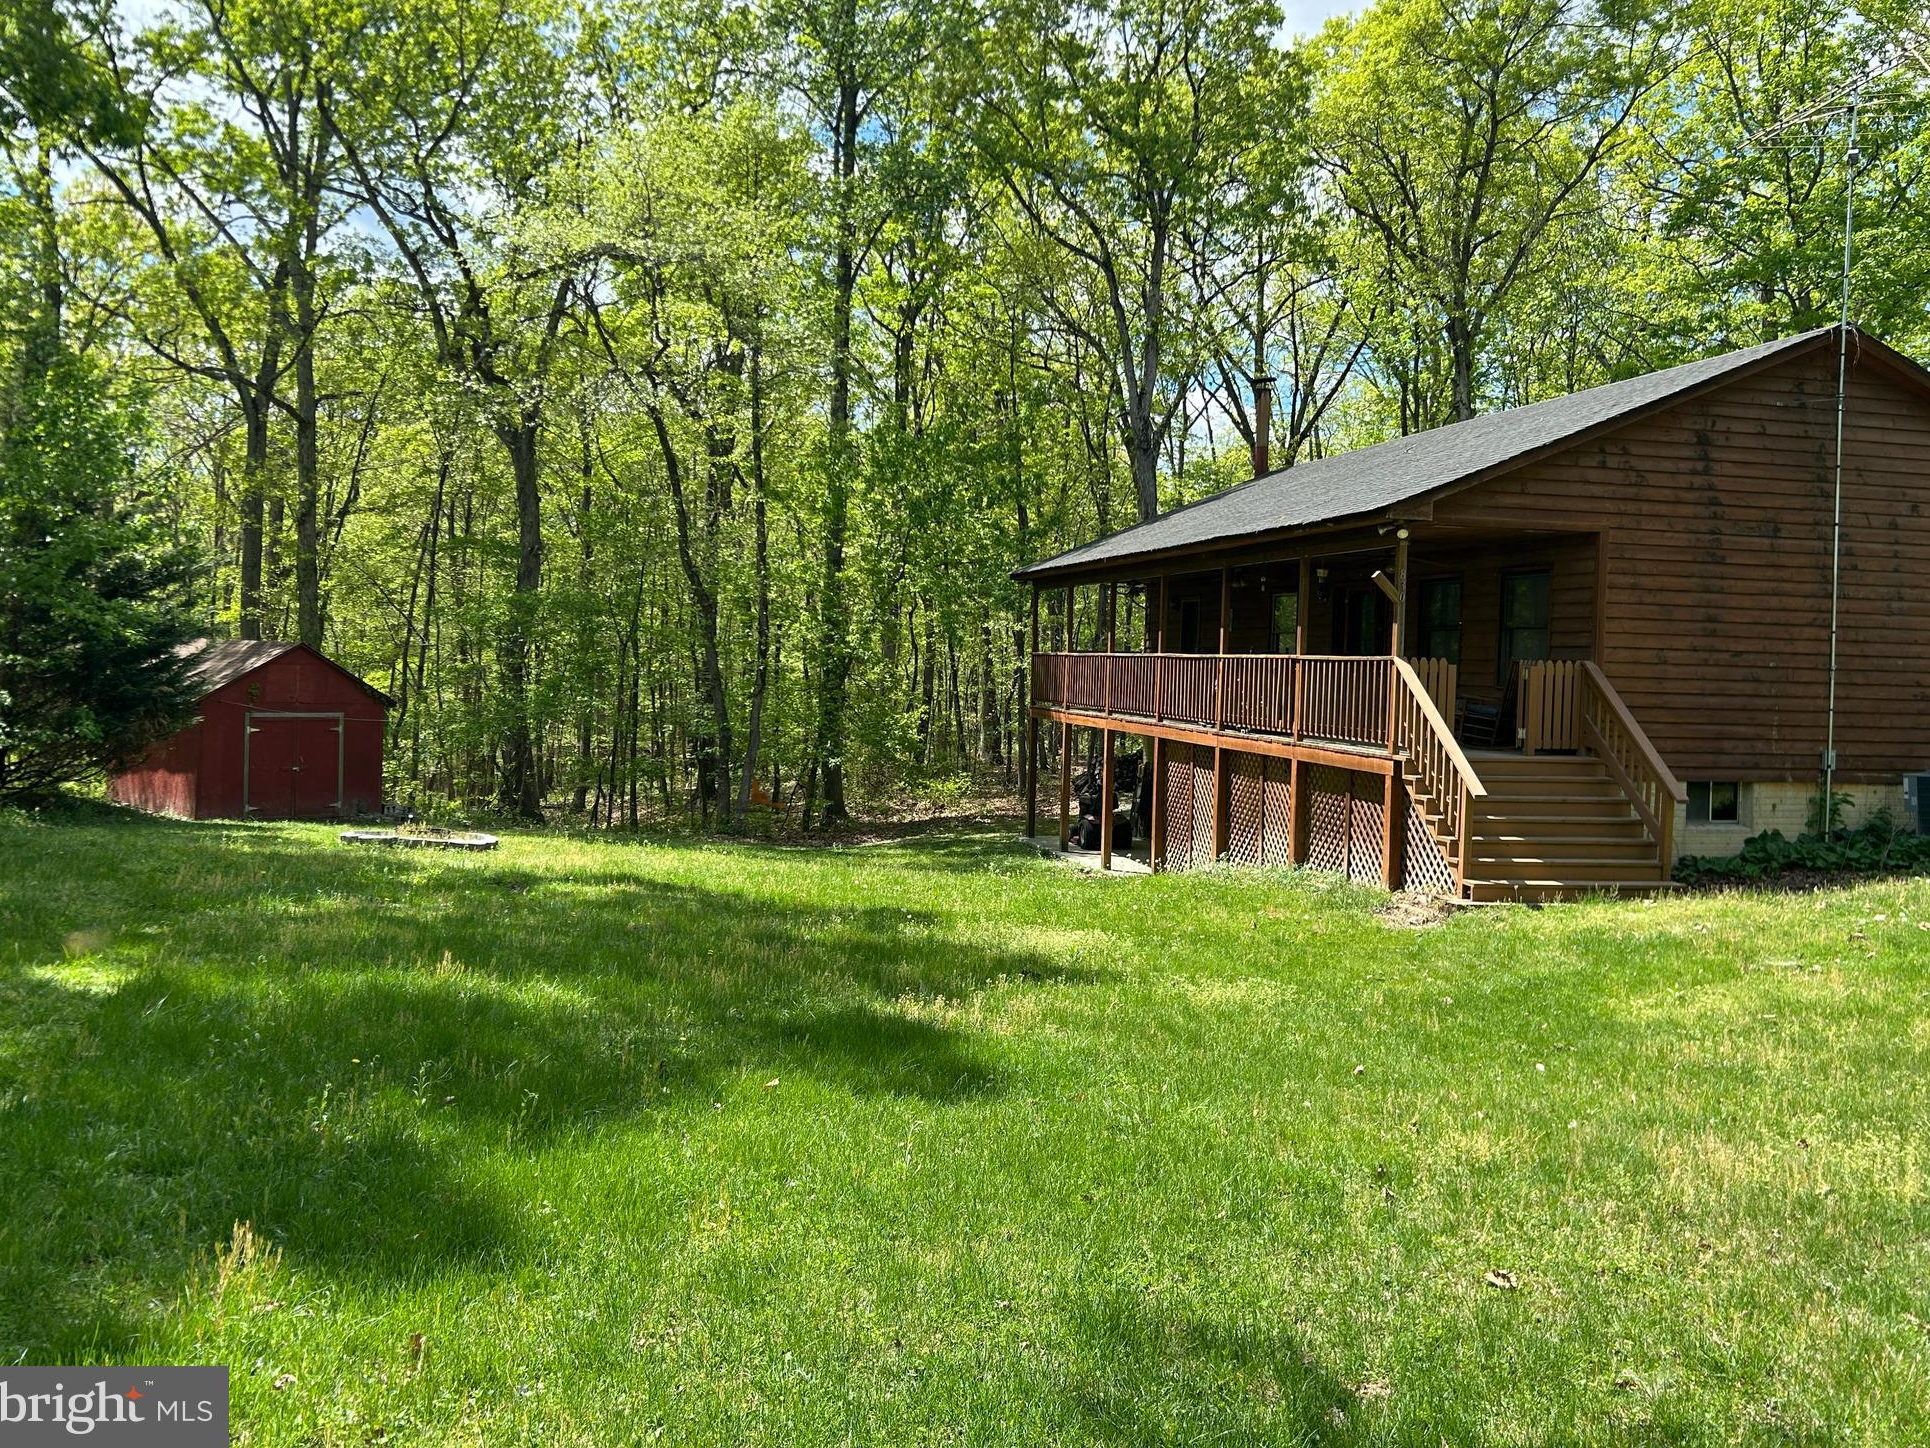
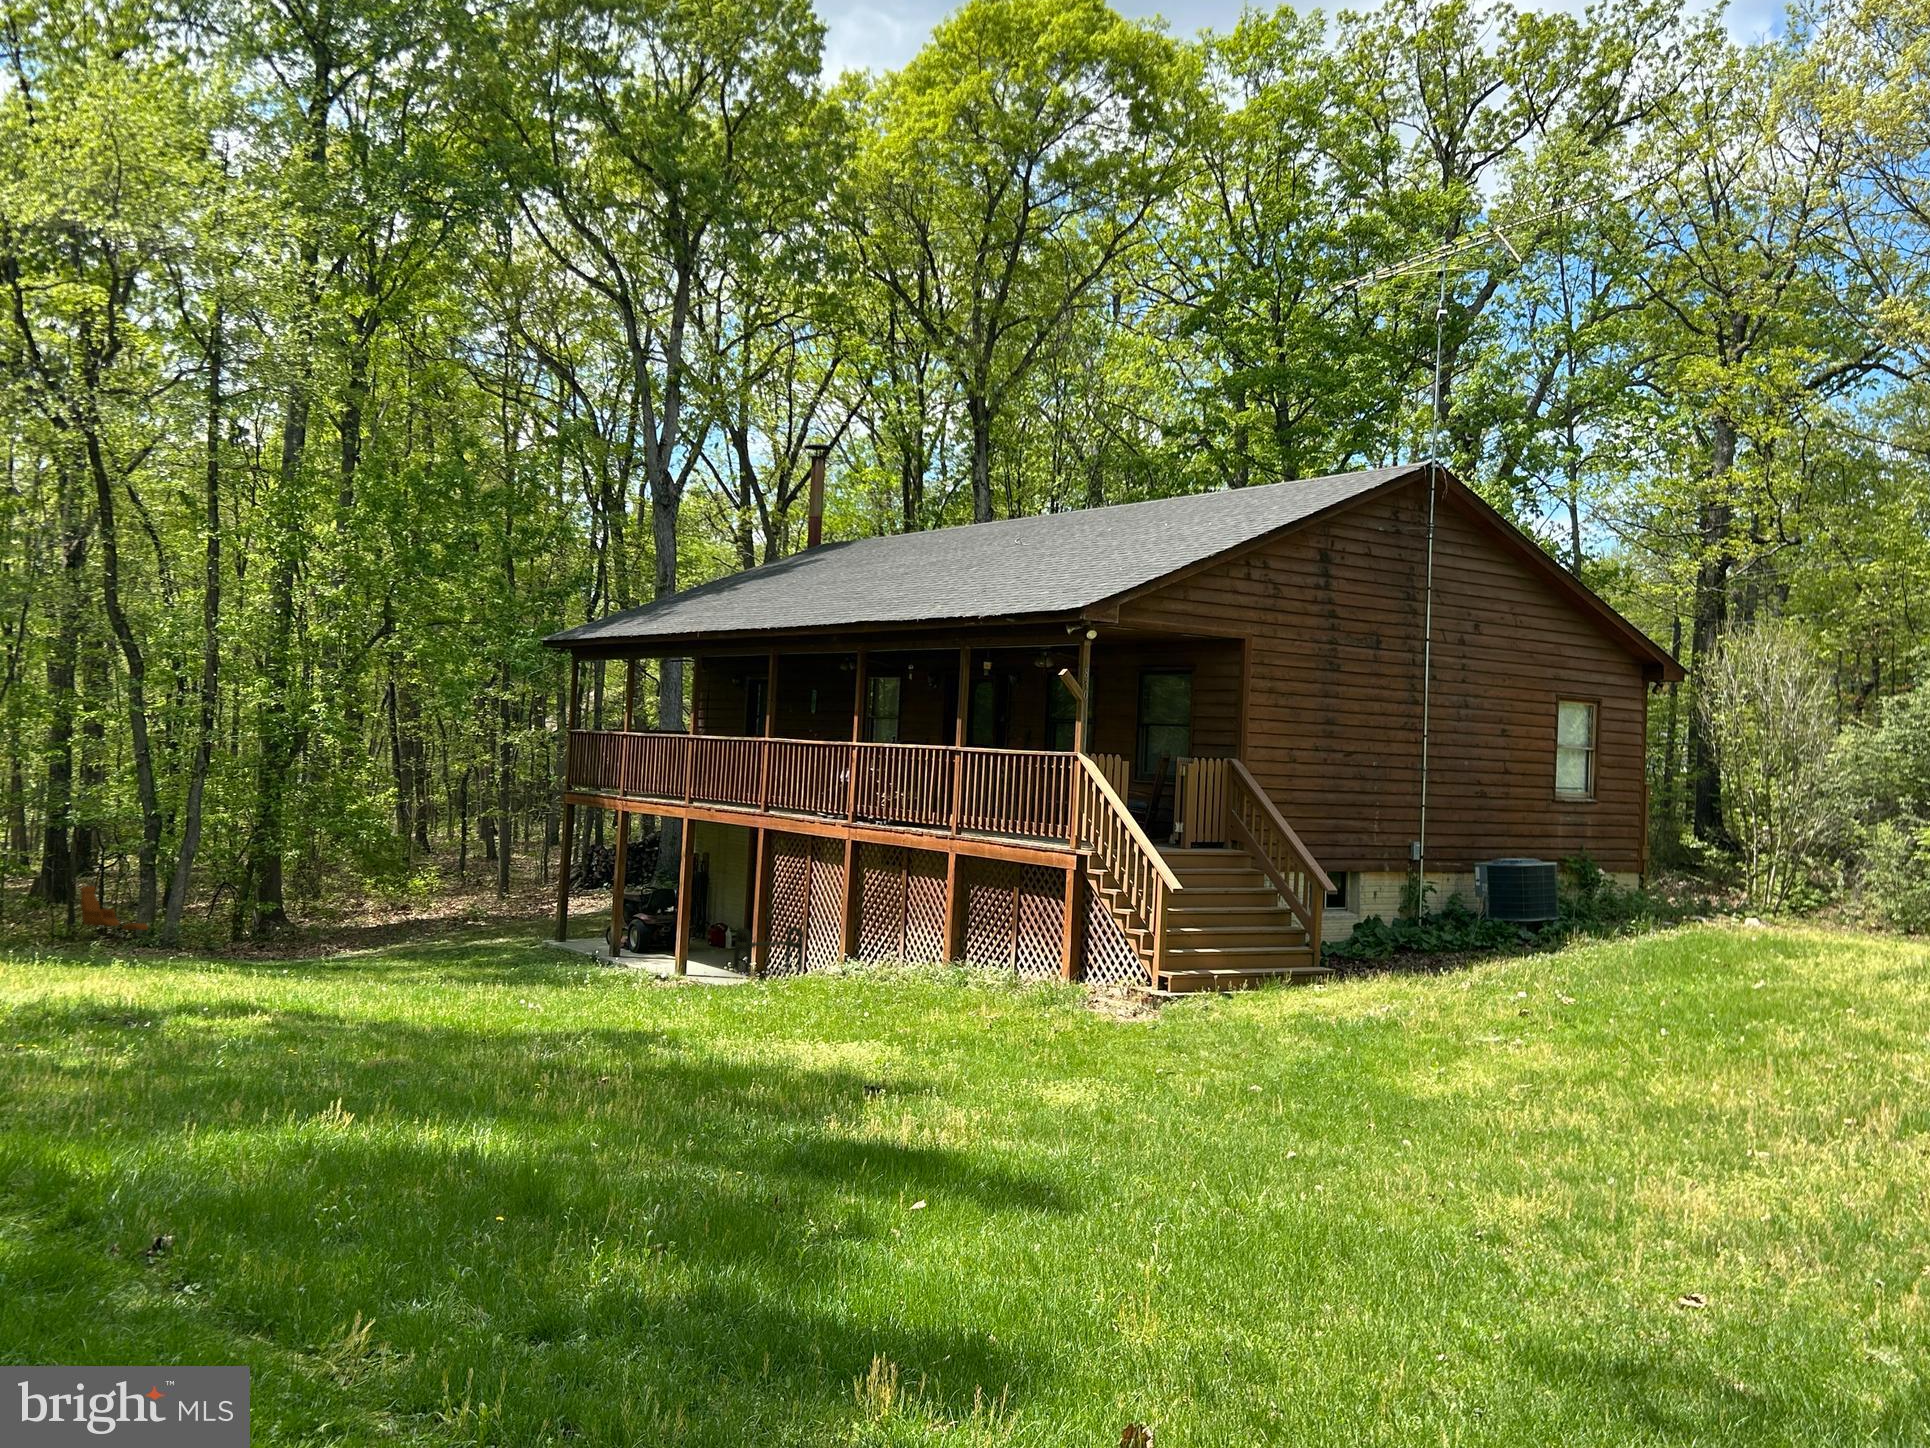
bench: none [1137,826,1196,868] -> present [733,927,803,975]

